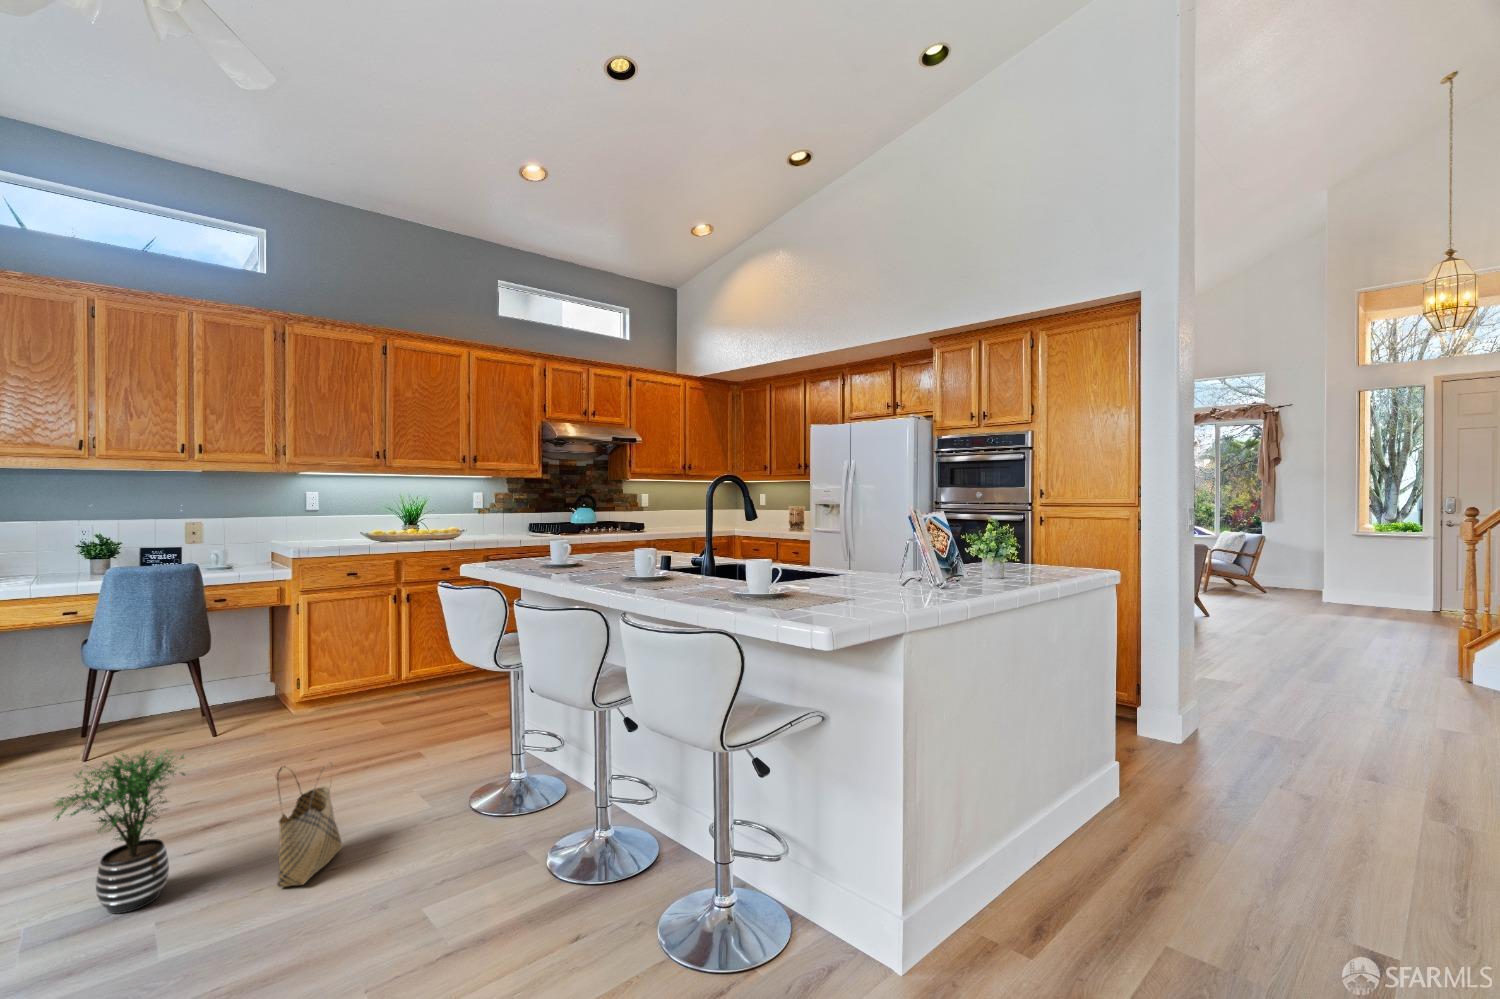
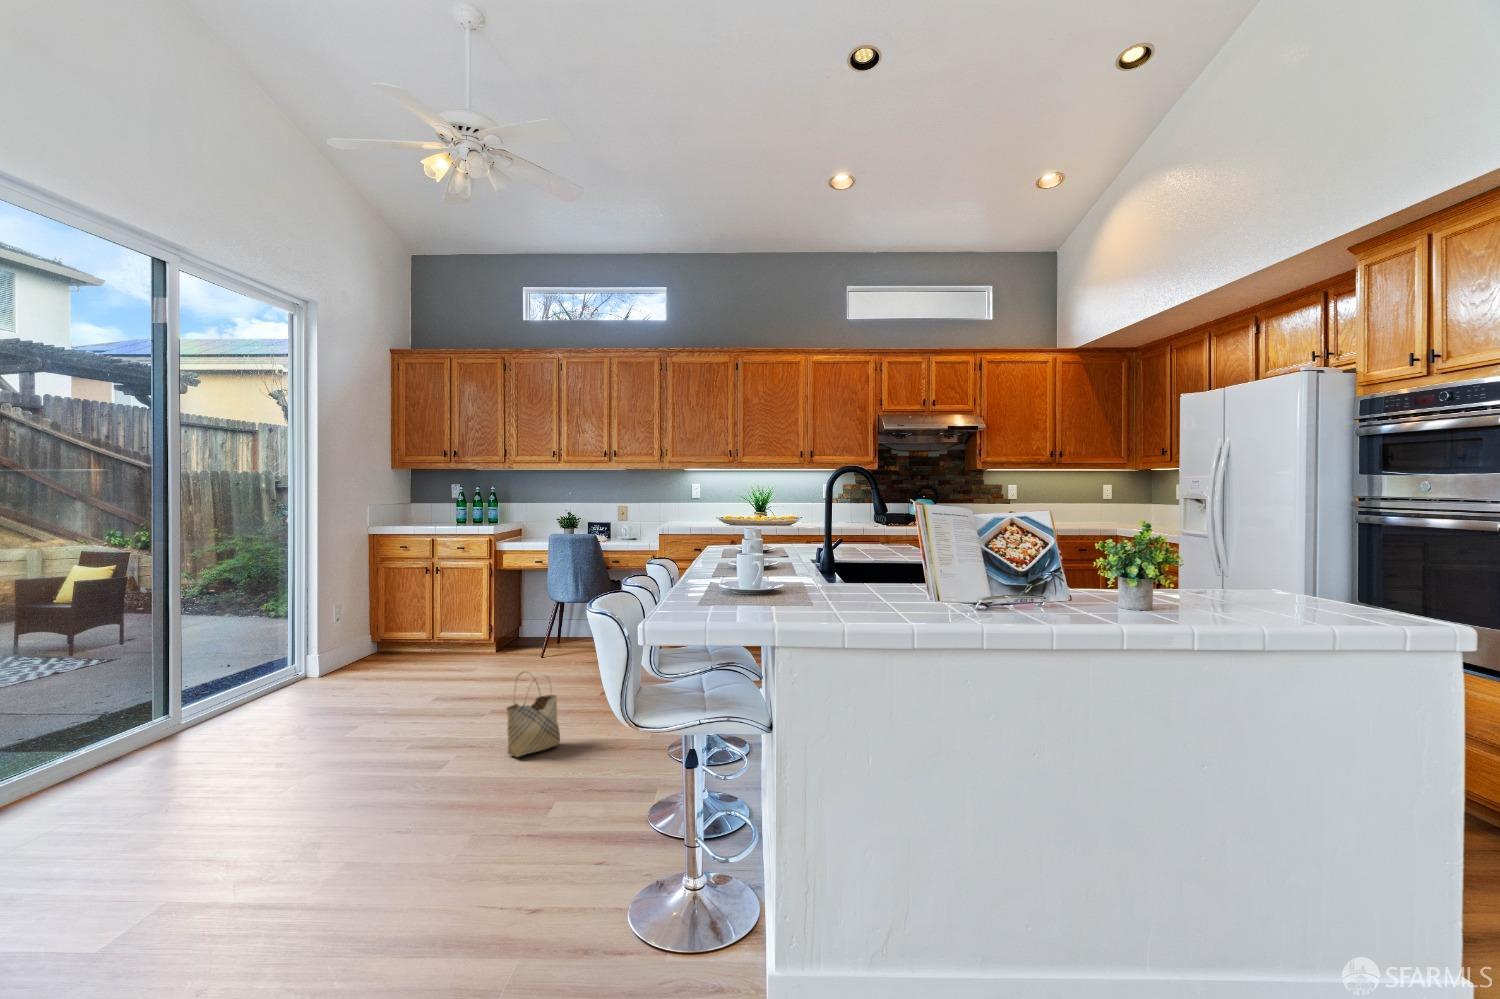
potted plant: present [54,749,185,913] -> none [416,641,490,741]

